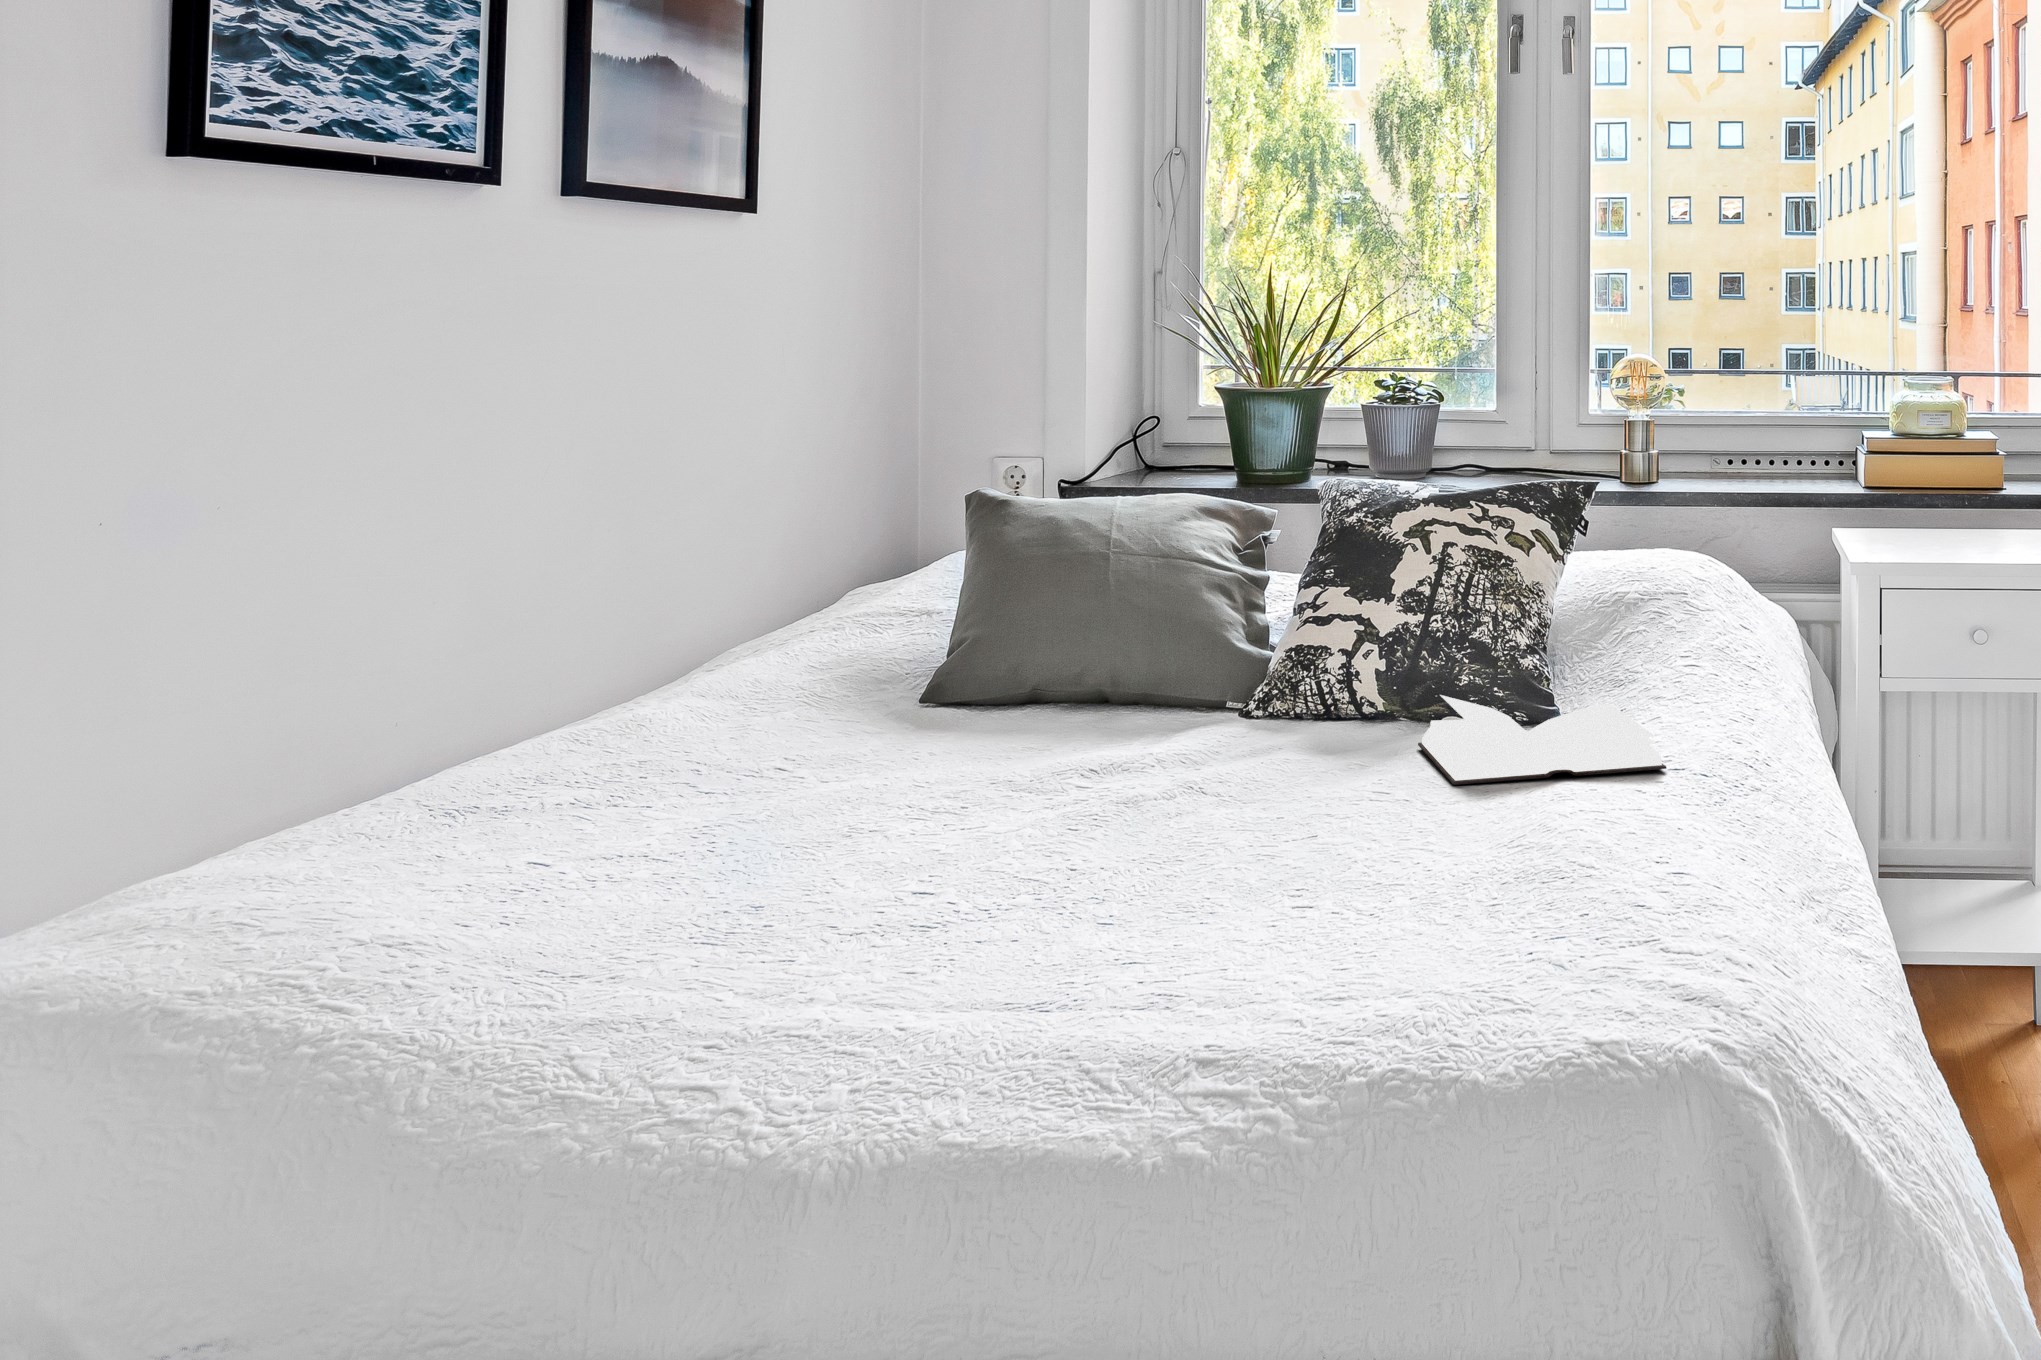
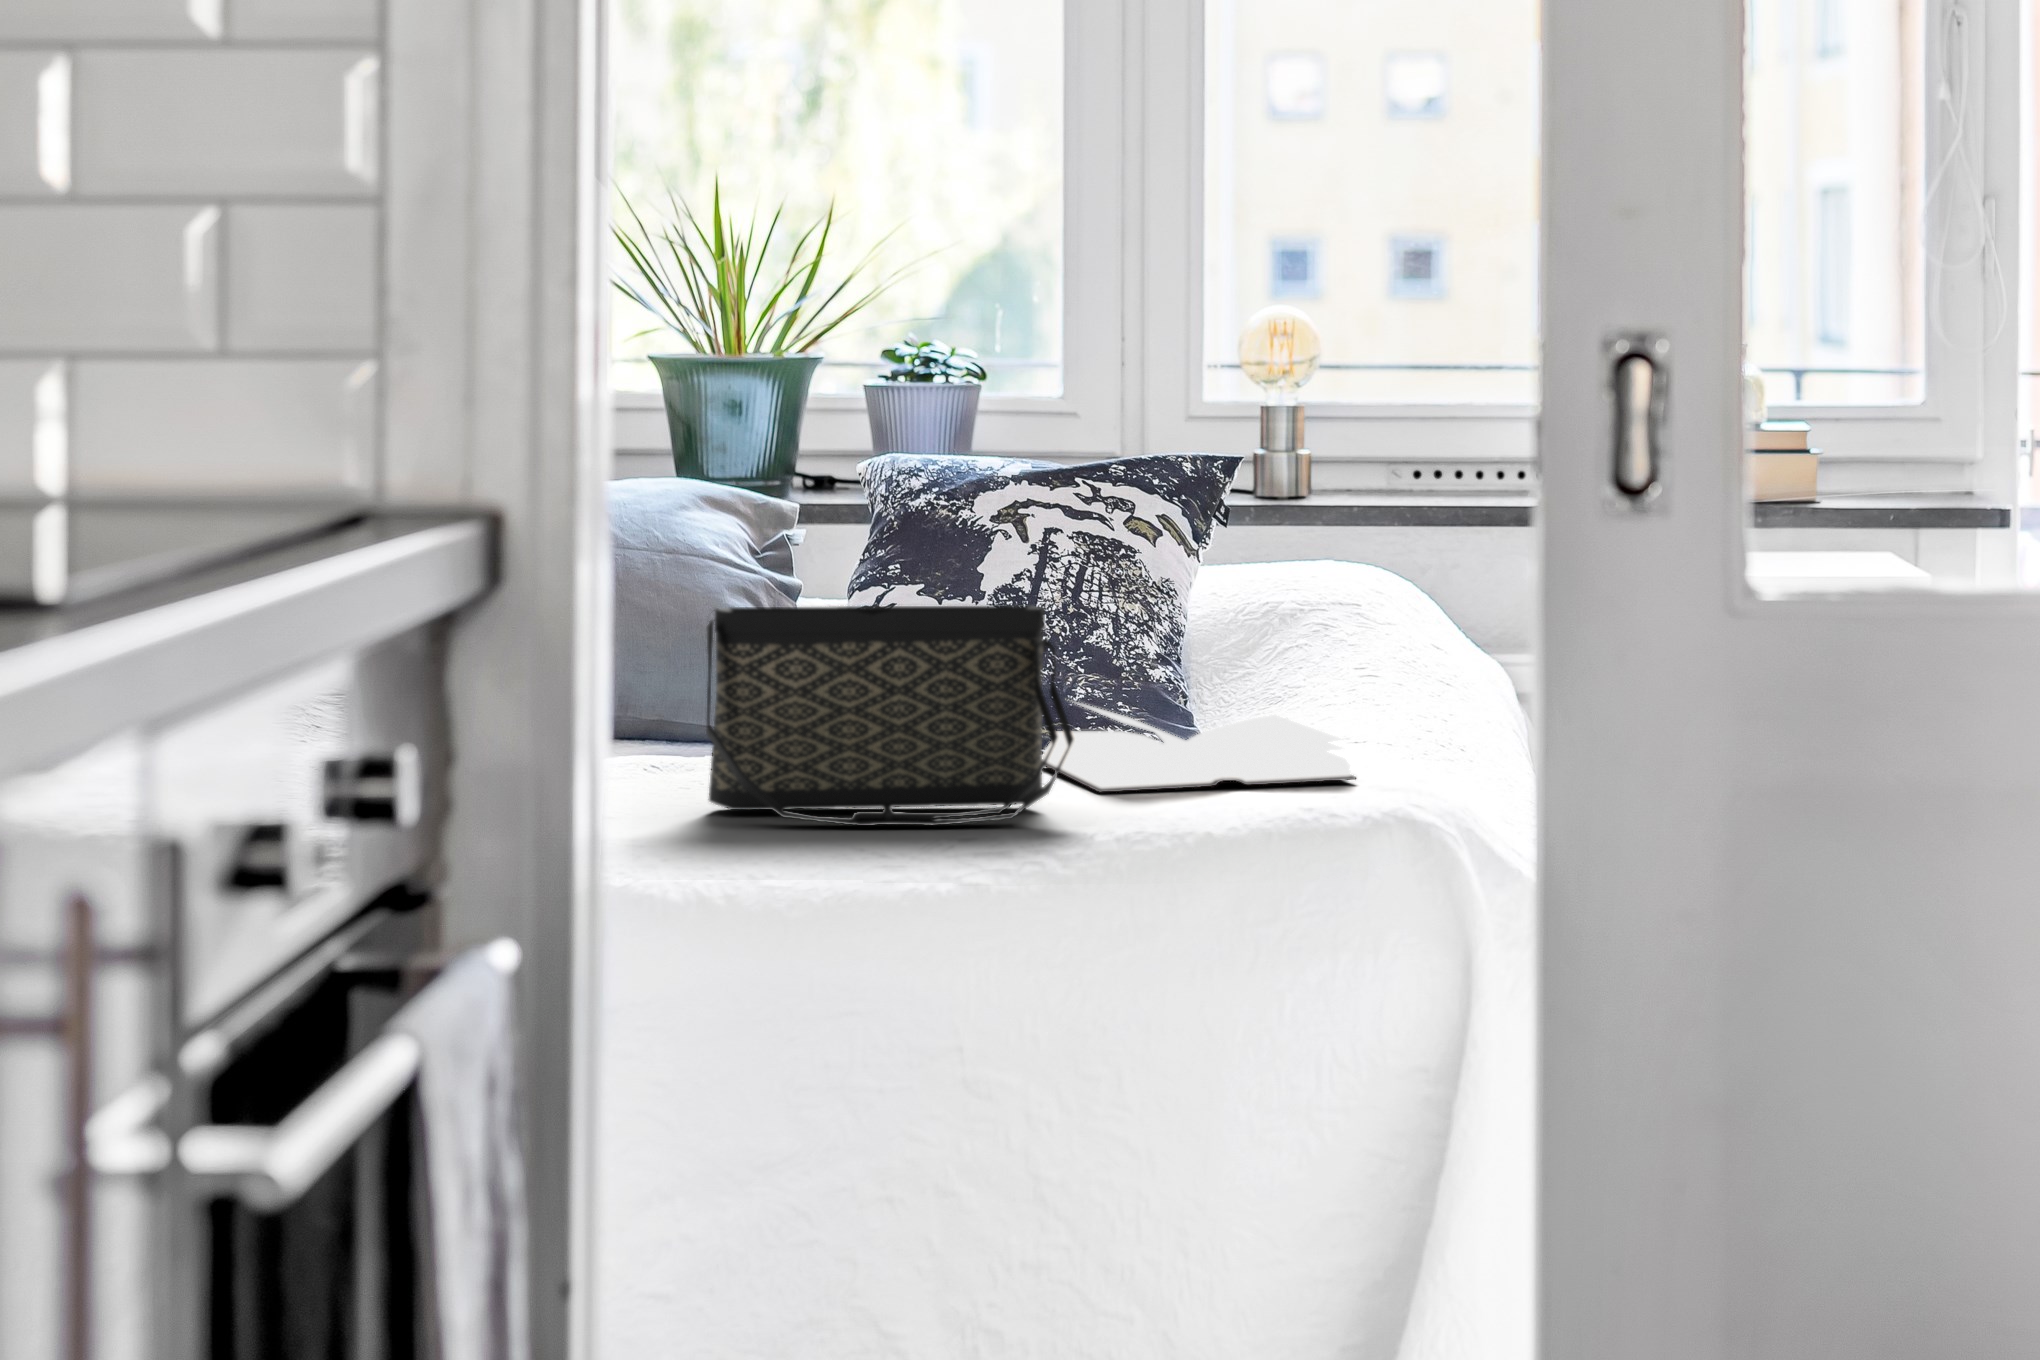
handbag: none [1117,640,1417,834] -> present [706,605,1074,826]

